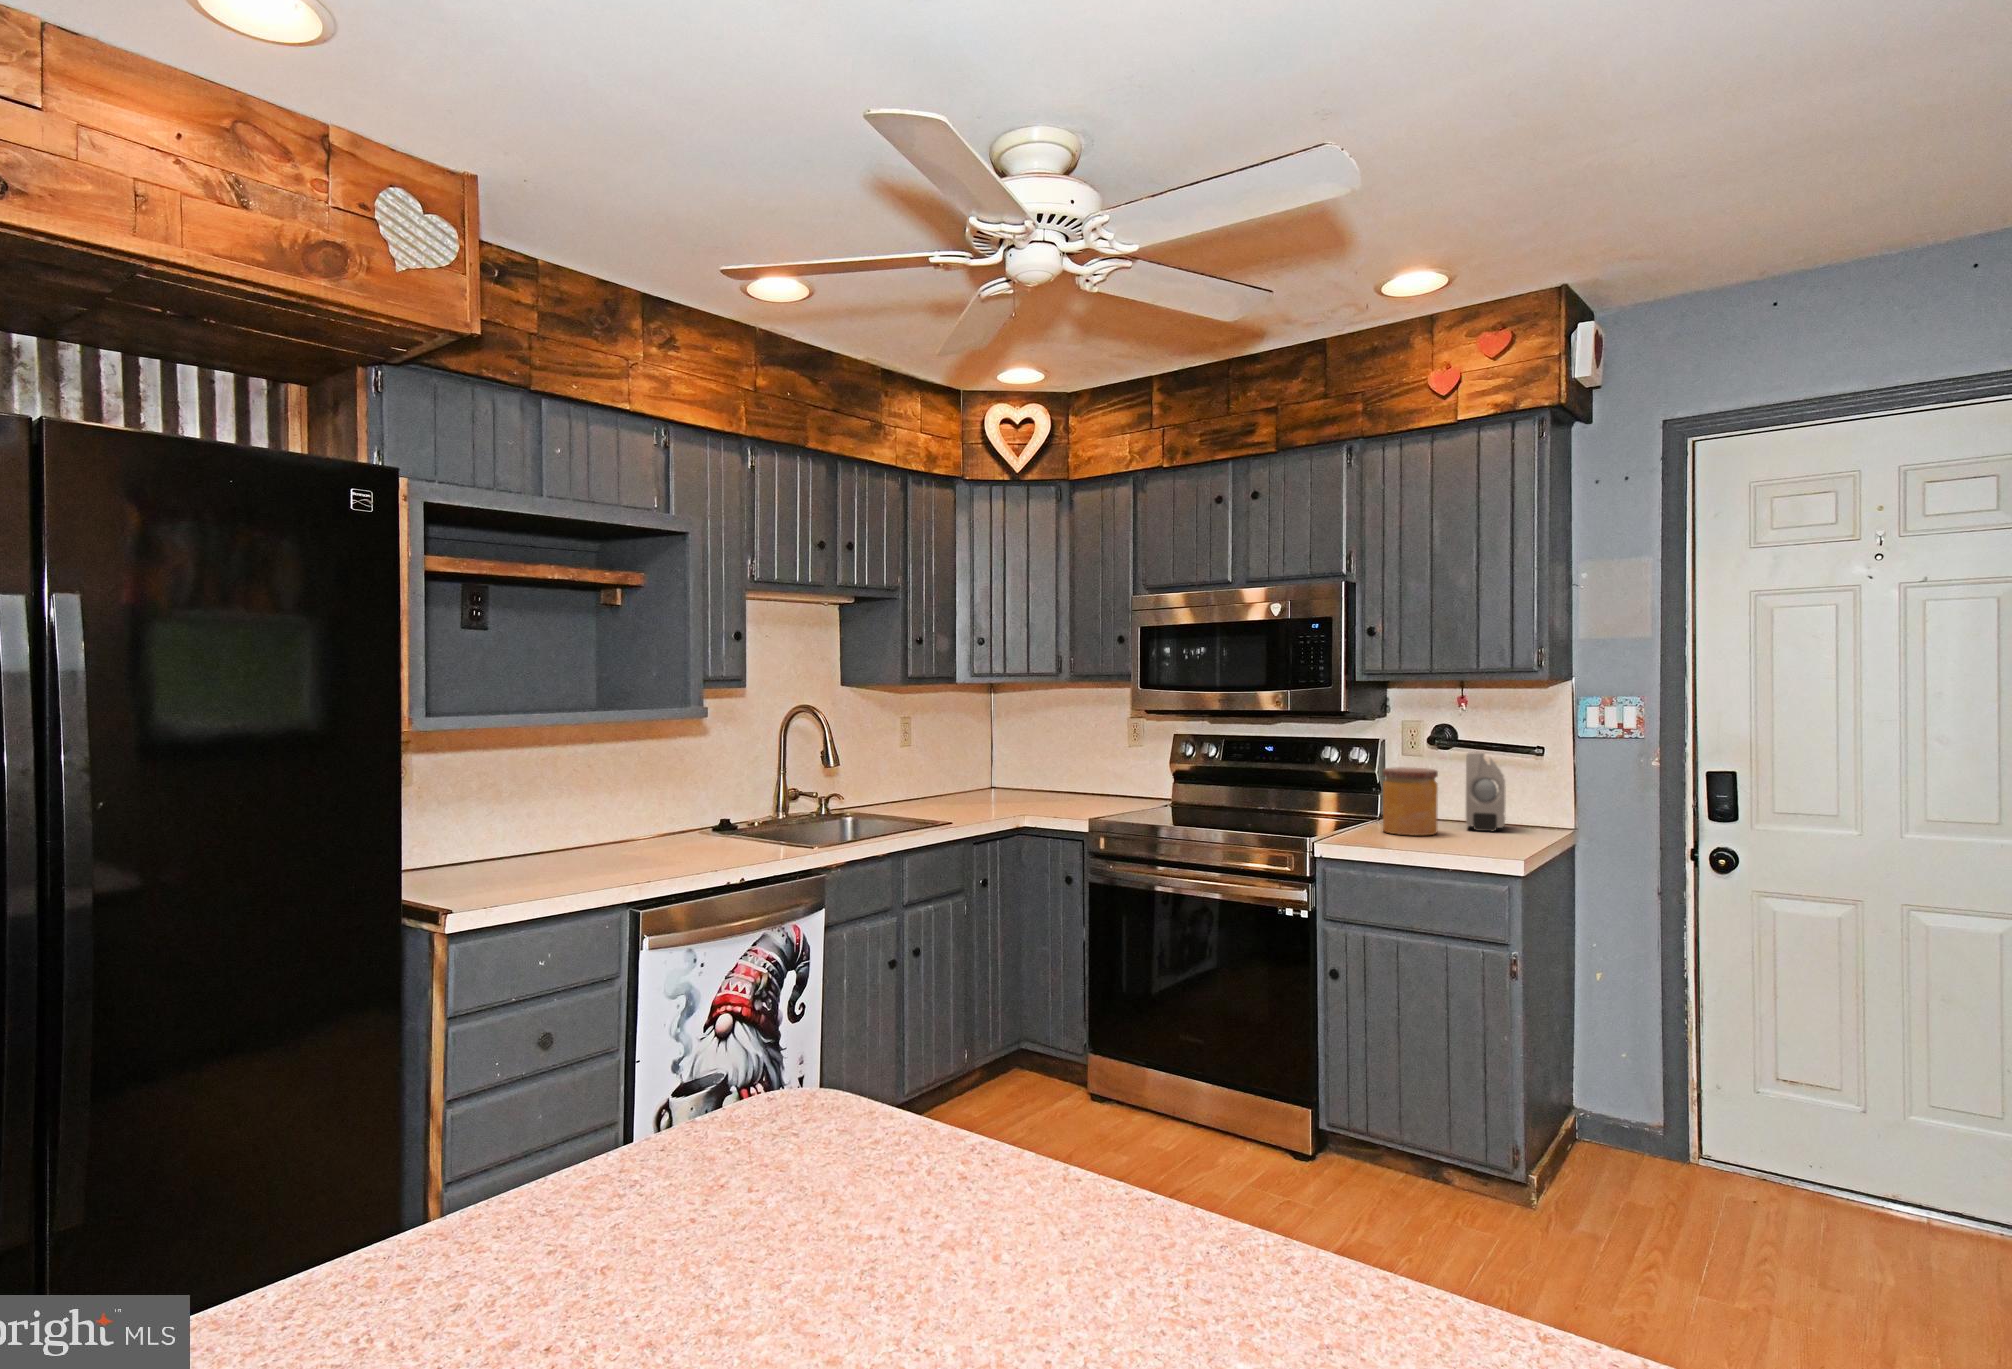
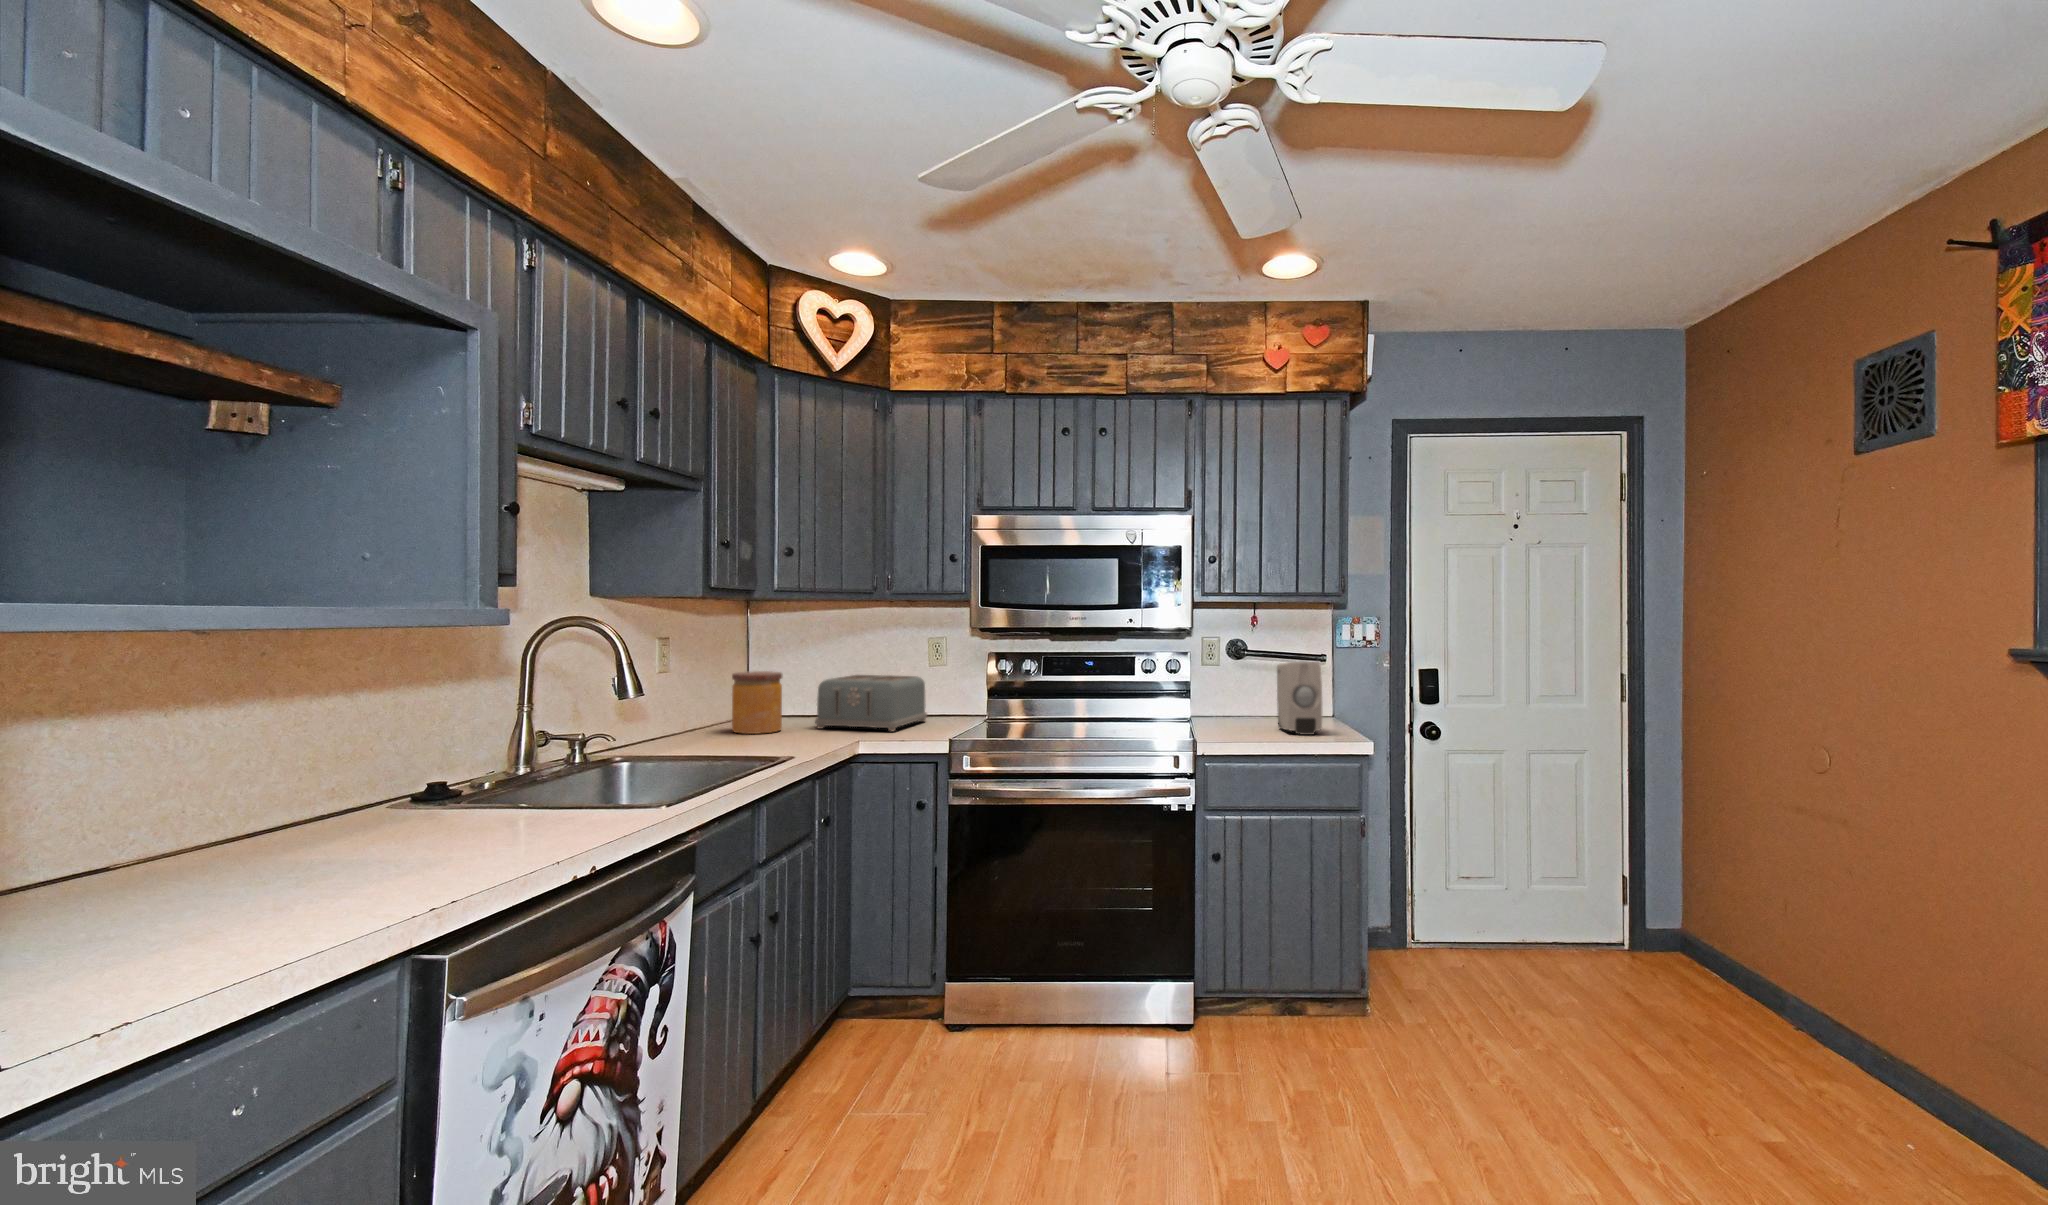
toaster: none [1000,755,1112,809] -> present [815,675,927,732]
jar: present [1383,767,1438,836] -> present [732,671,782,734]

